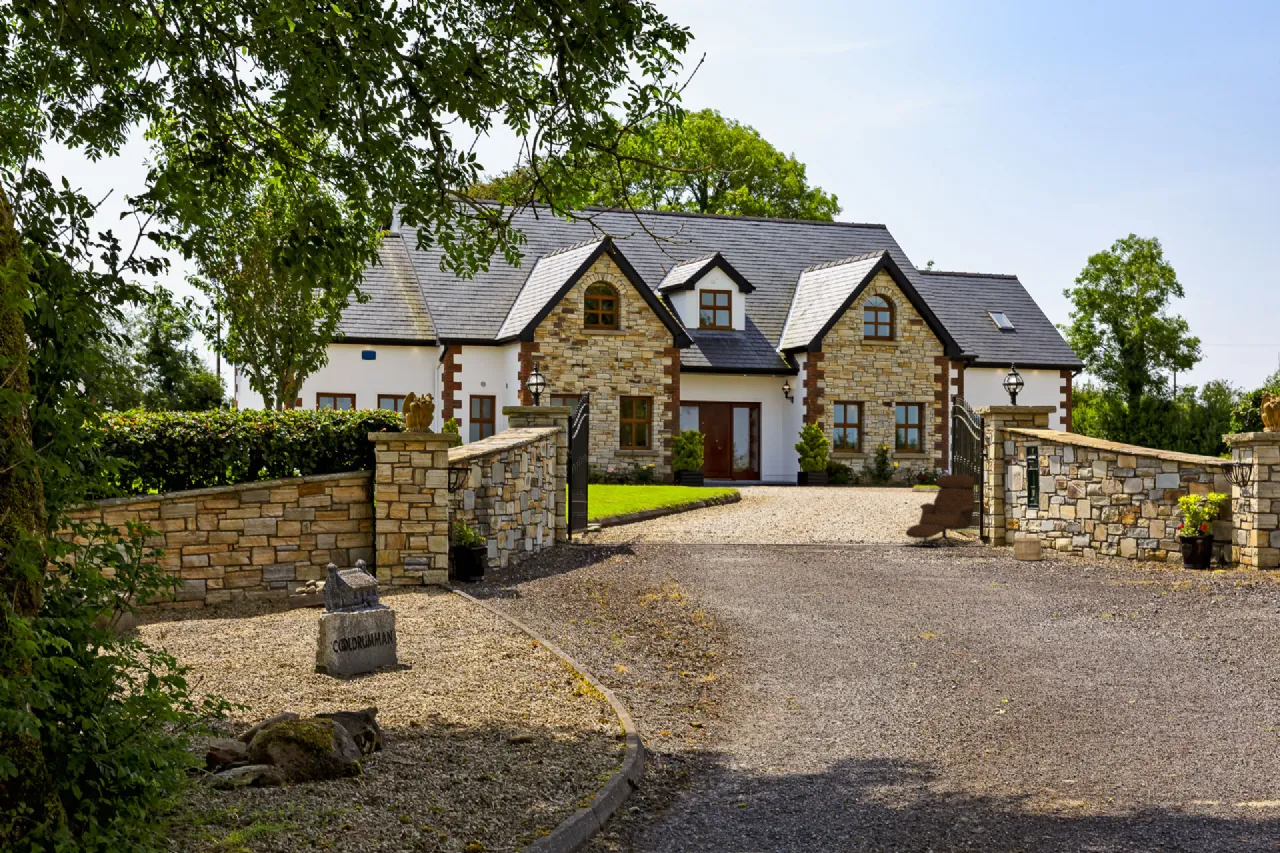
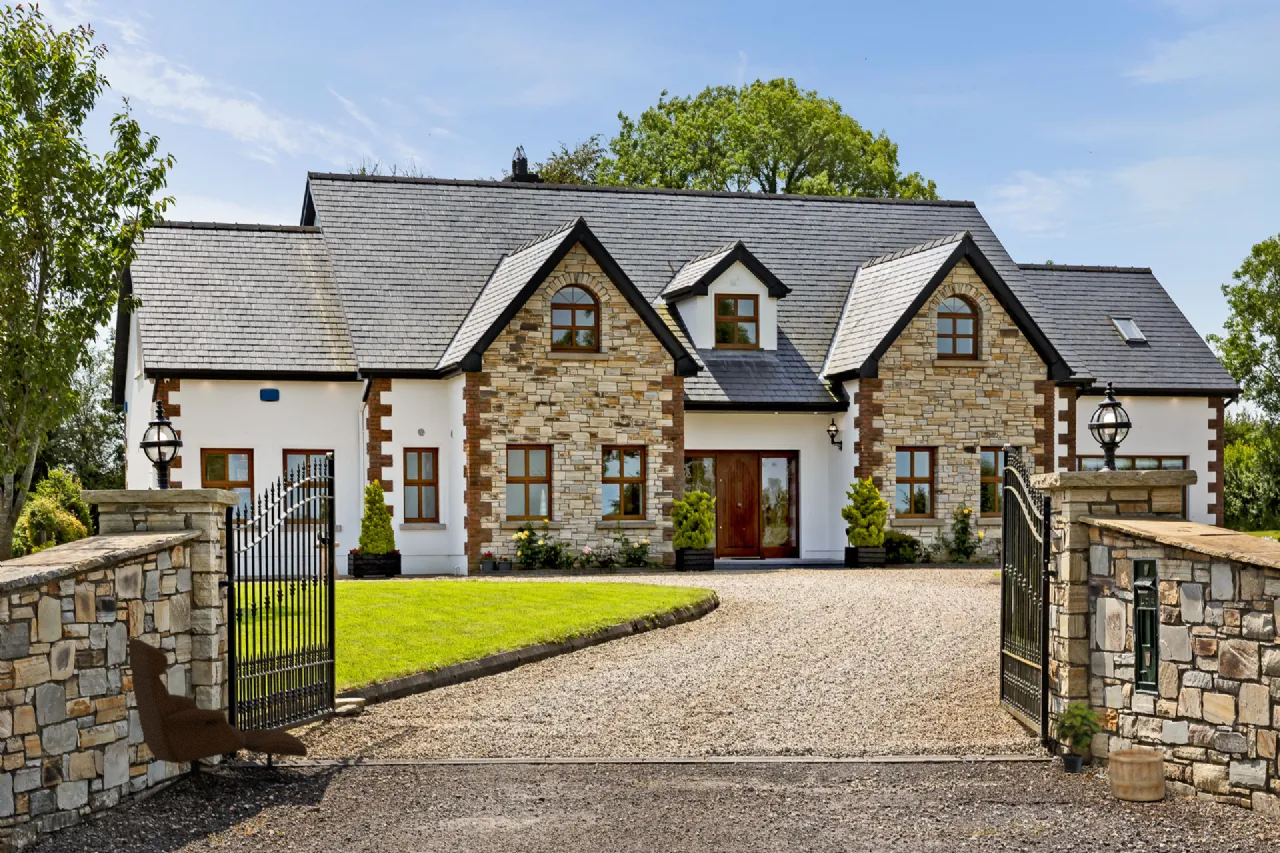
lounge chair: present [906,475,976,548] -> present [129,639,307,799]
potted plant: none [984,516,1011,554] -> present [1053,699,1105,772]

